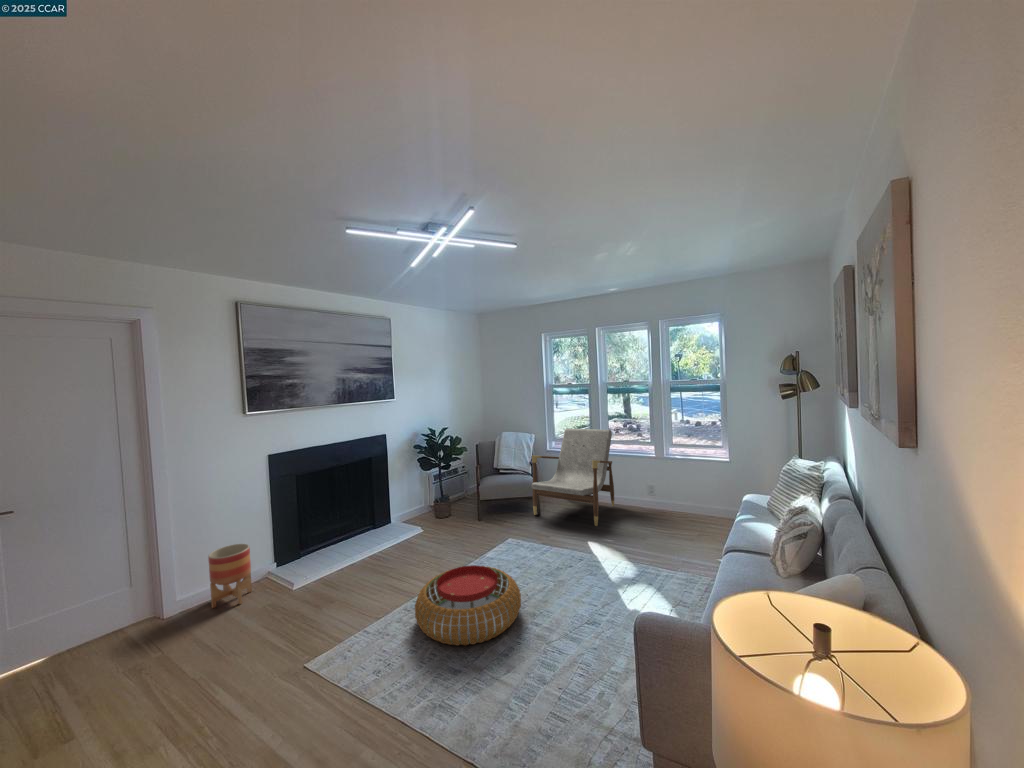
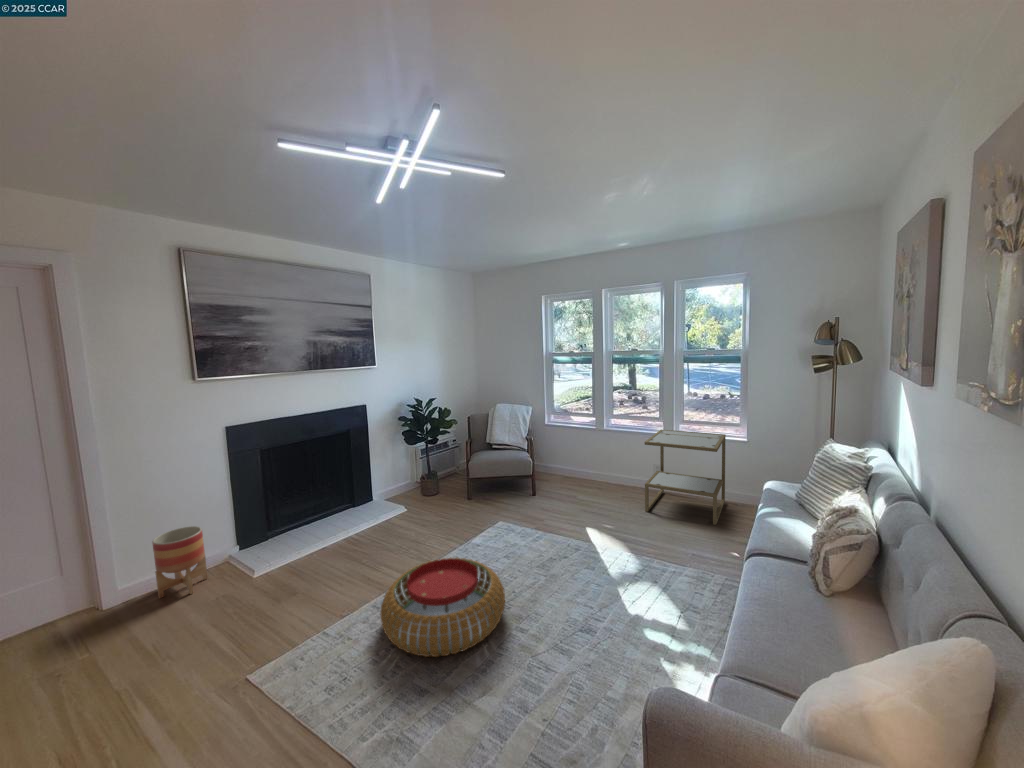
armchair: present [531,428,614,526] -> none [526,401,616,509]
side table: none [638,453,713,537] -> present [644,429,726,525]

